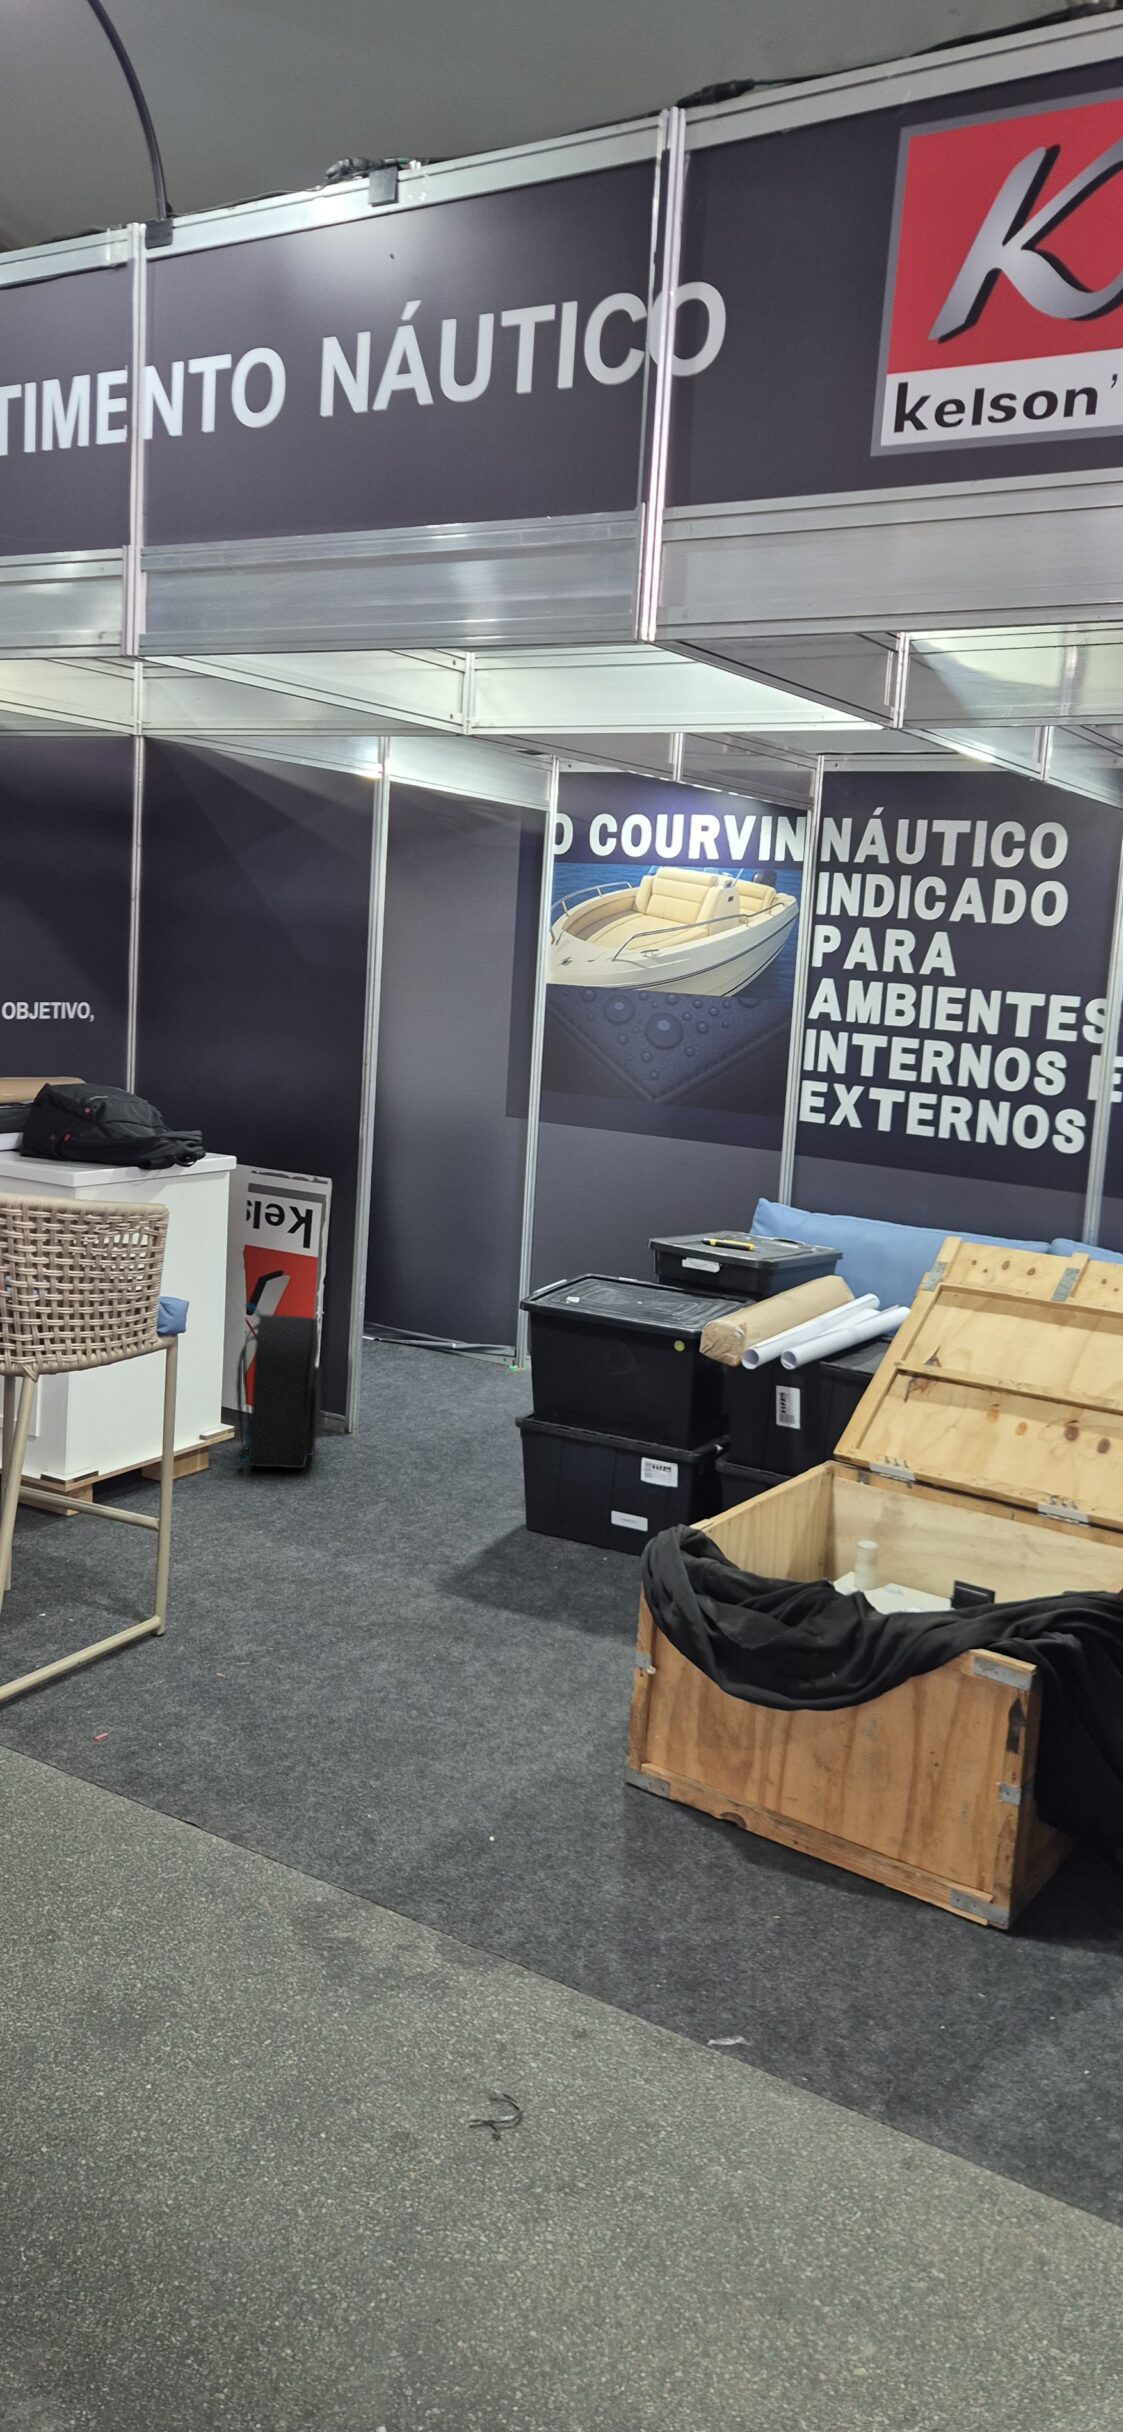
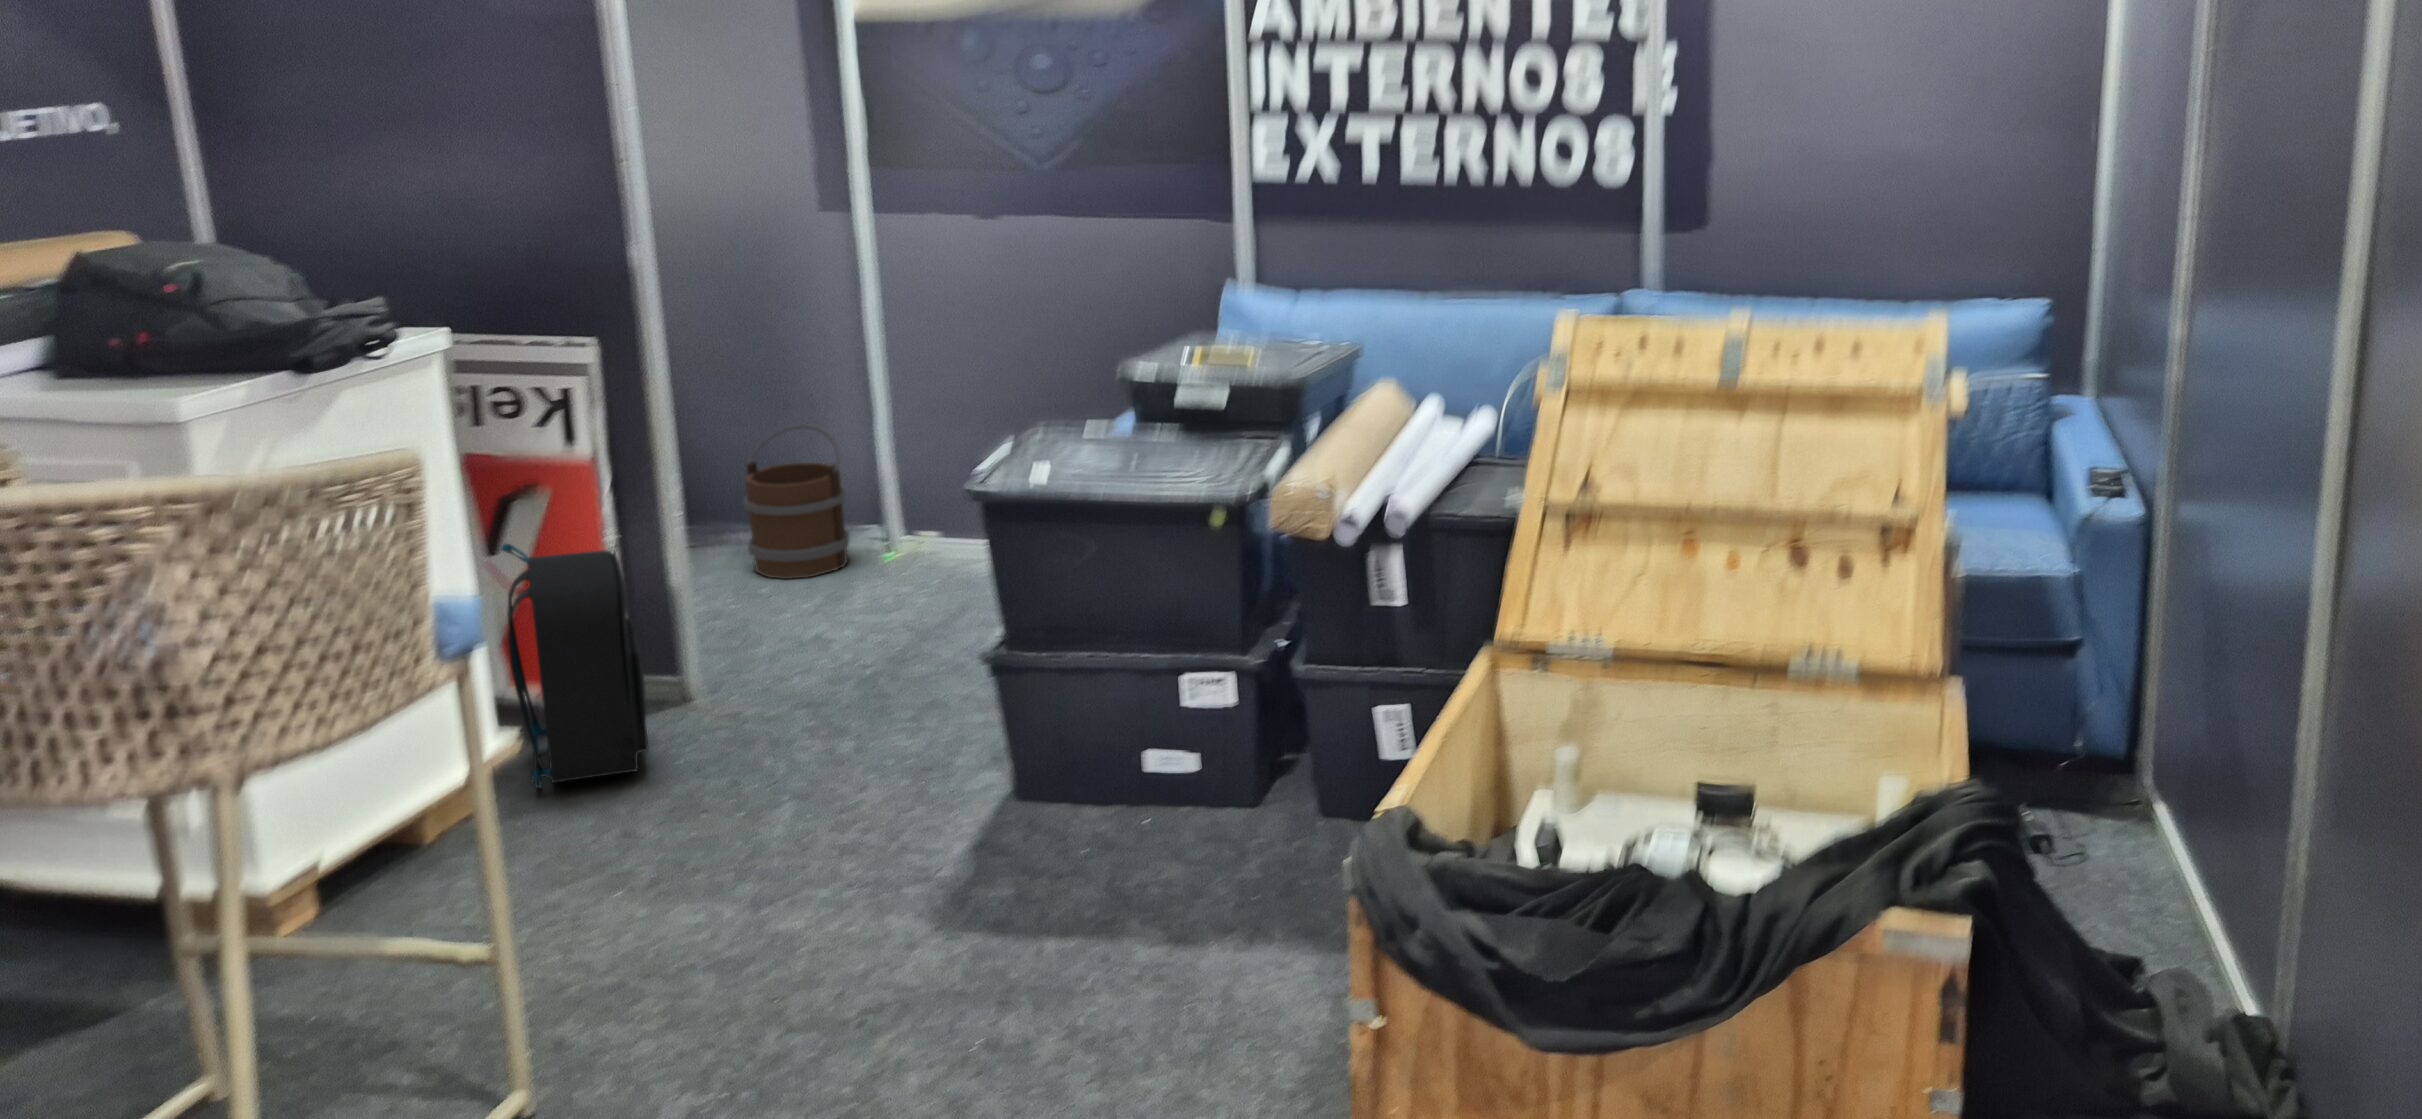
bucket: none [428,1257,500,1366] -> present [743,424,850,579]

